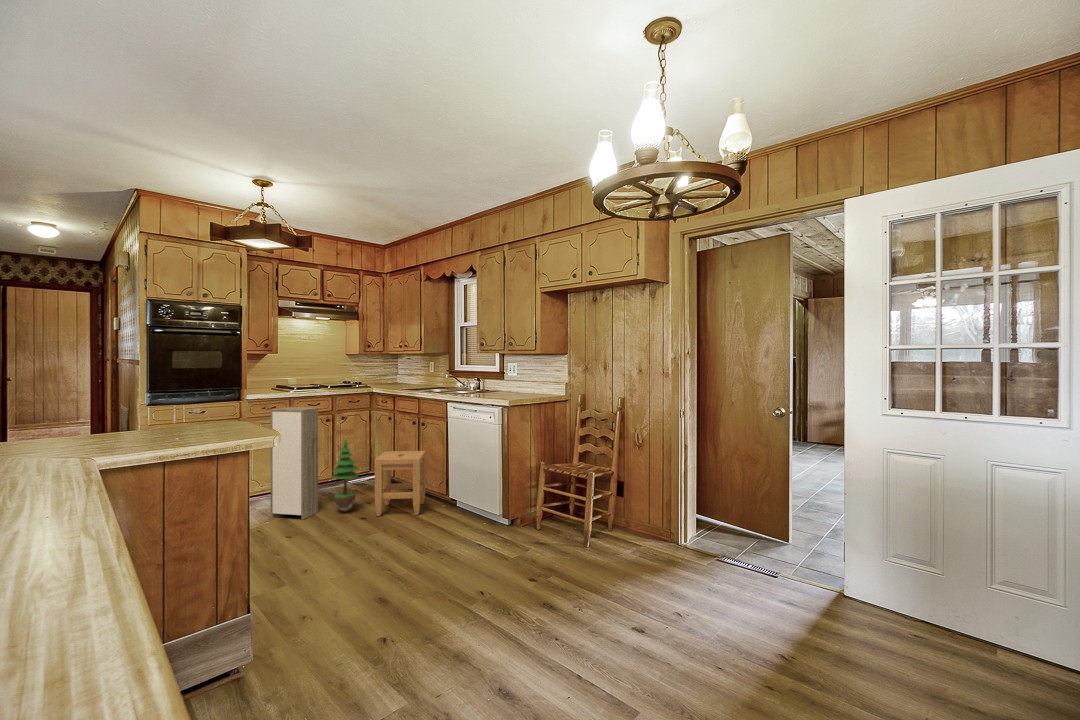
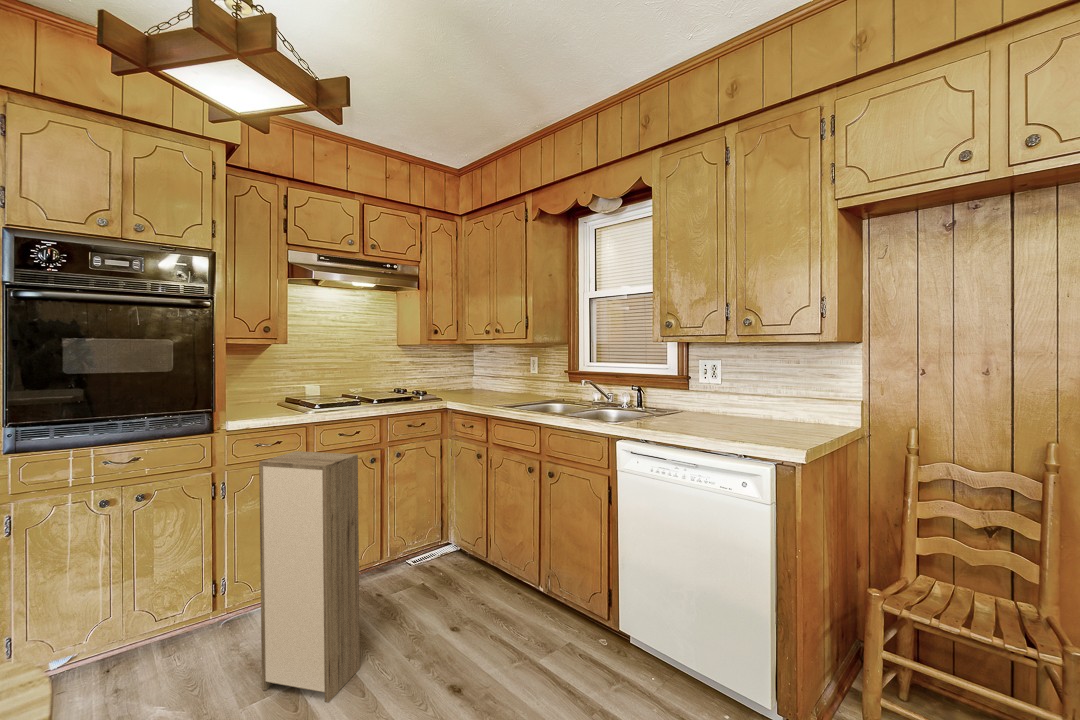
potted tree: present [332,439,358,512] -> none [384,518,442,670]
stool: present [375,451,426,516] -> none [480,534,575,692]

